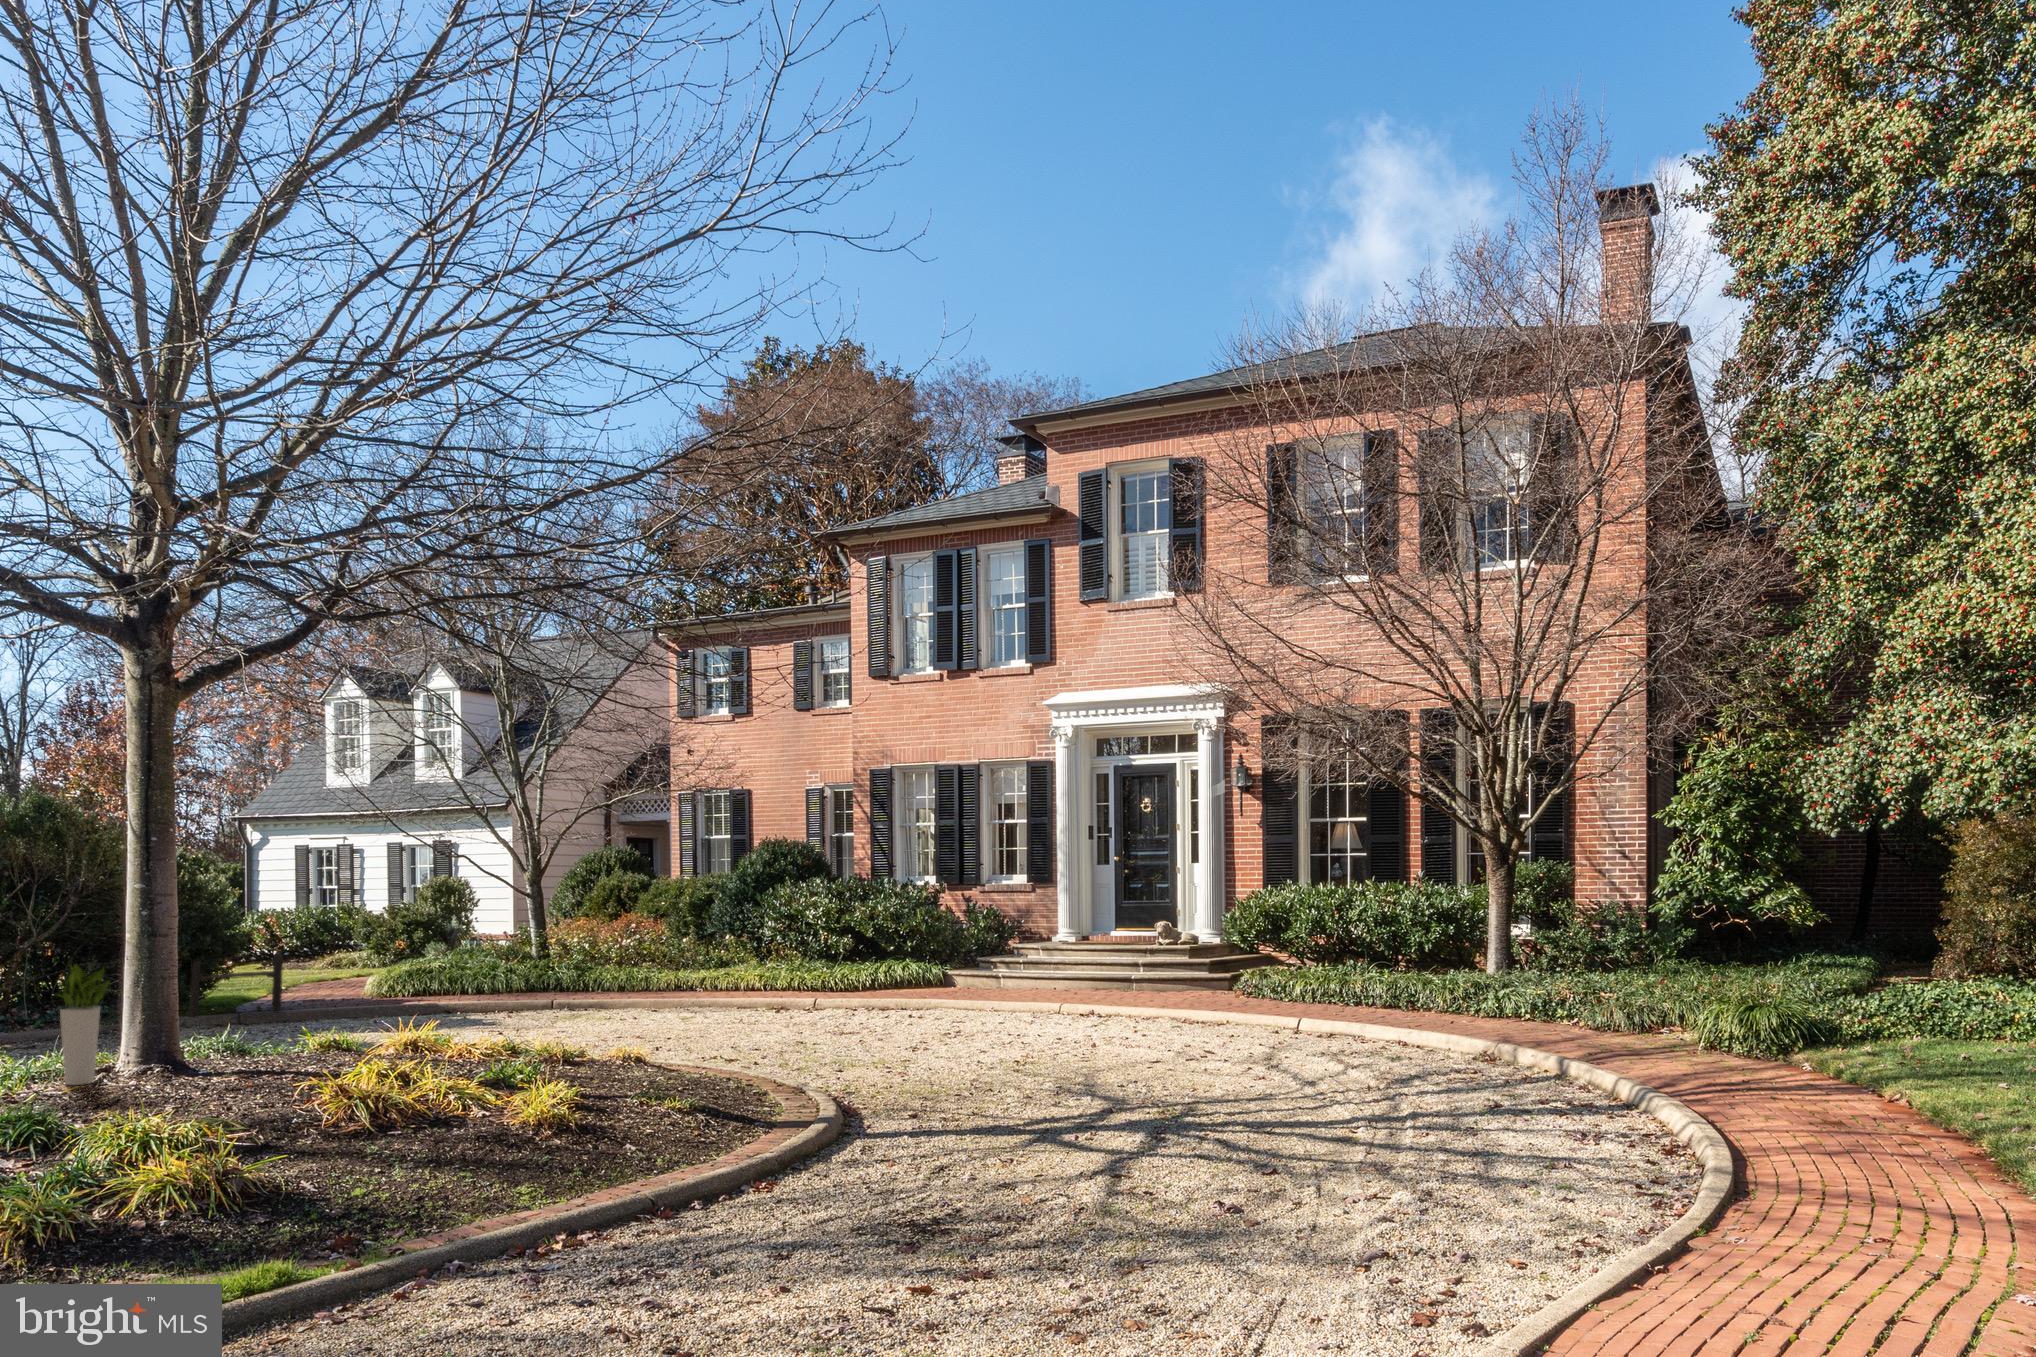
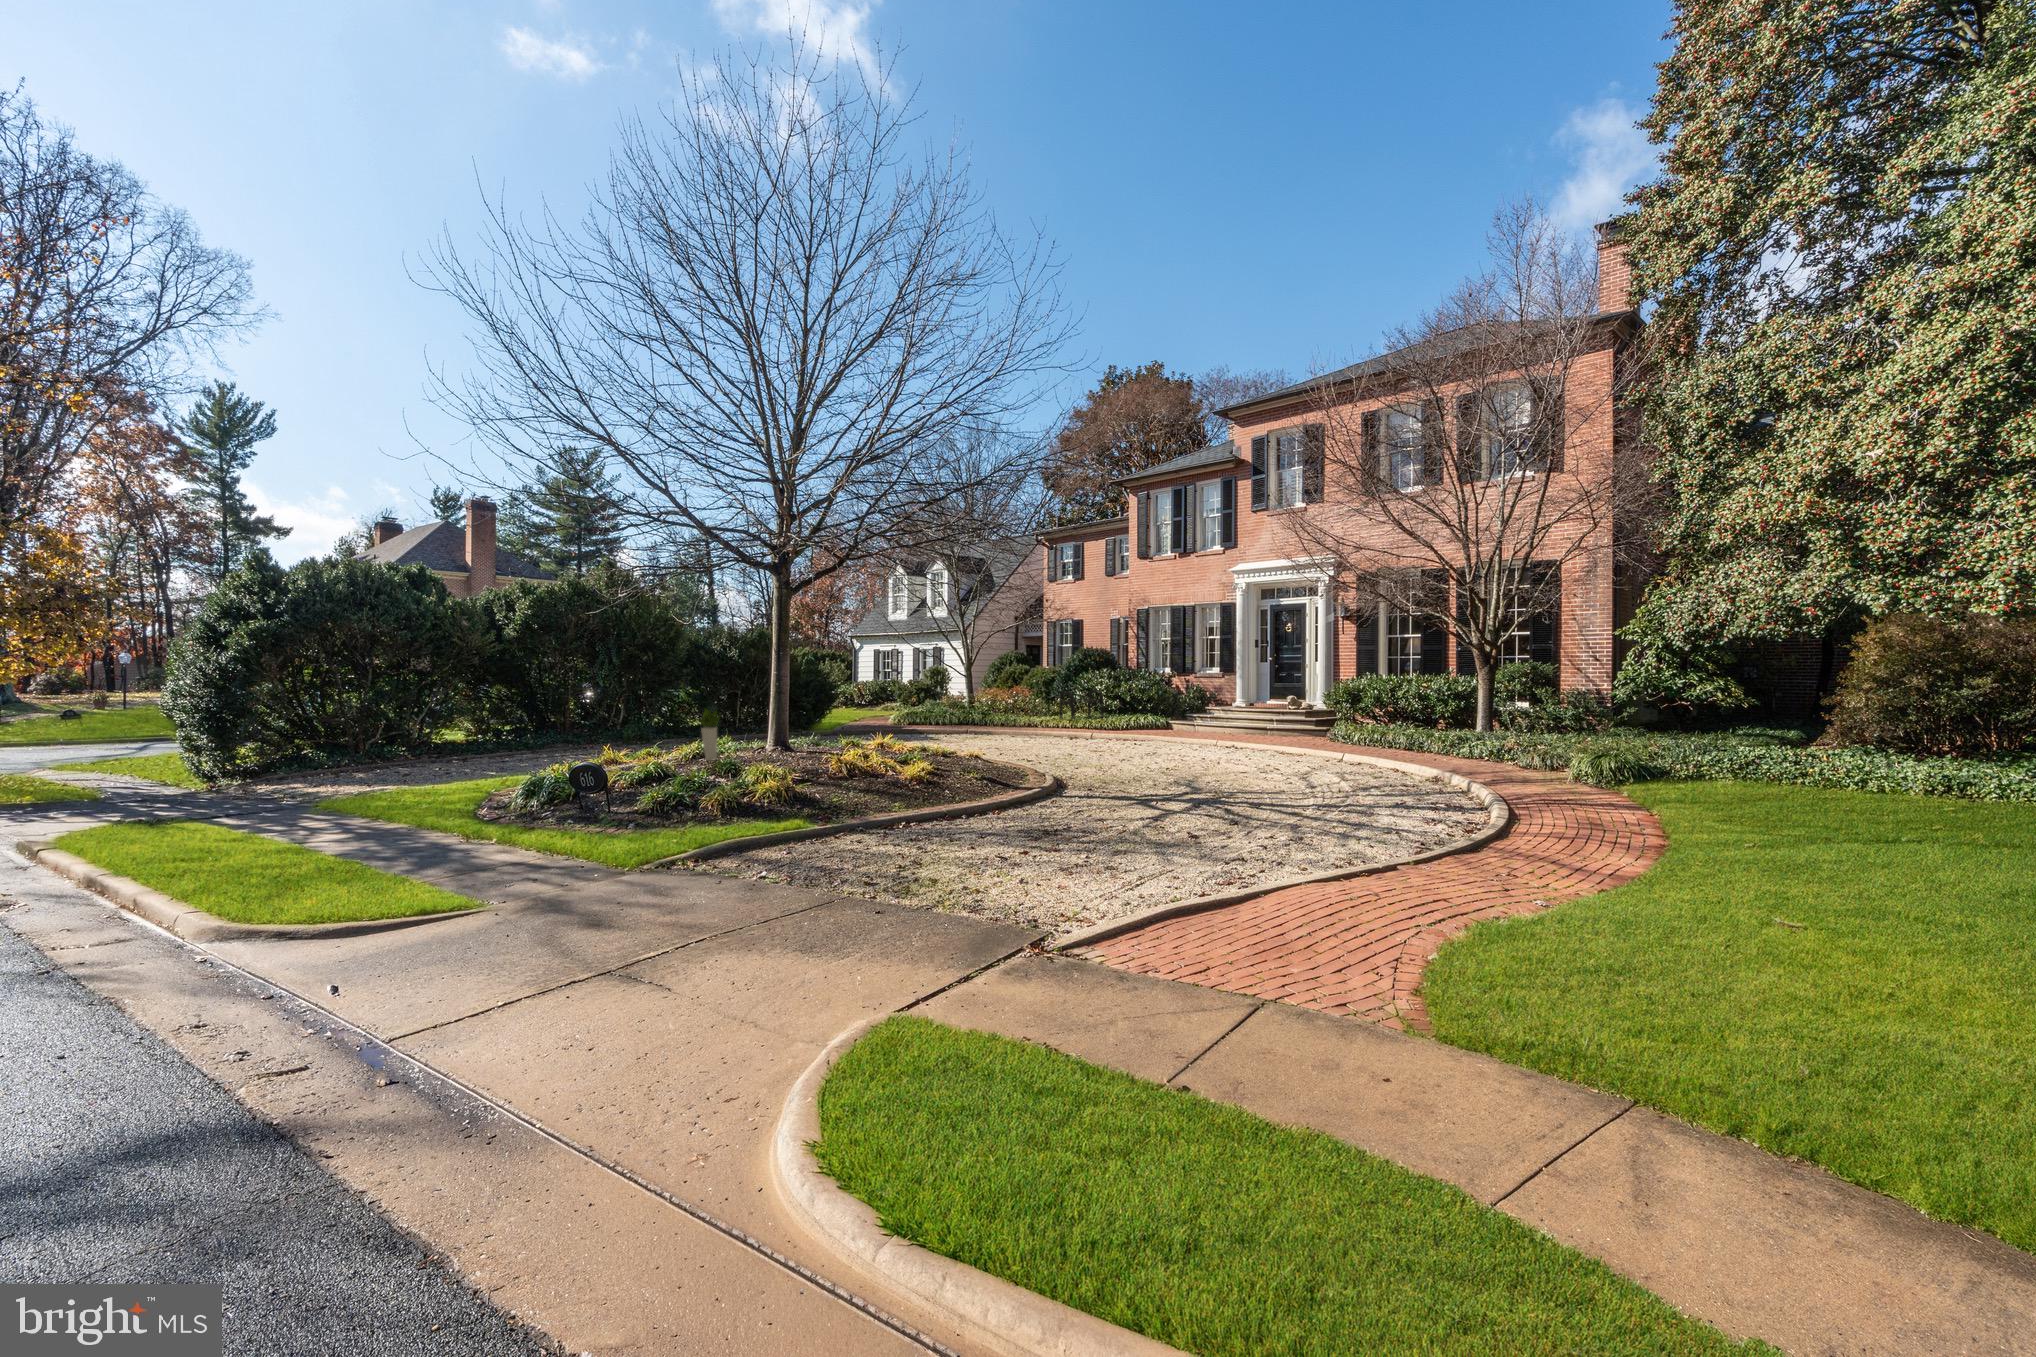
bench: present [189,952,283,1018] -> present [1059,689,1104,720]

